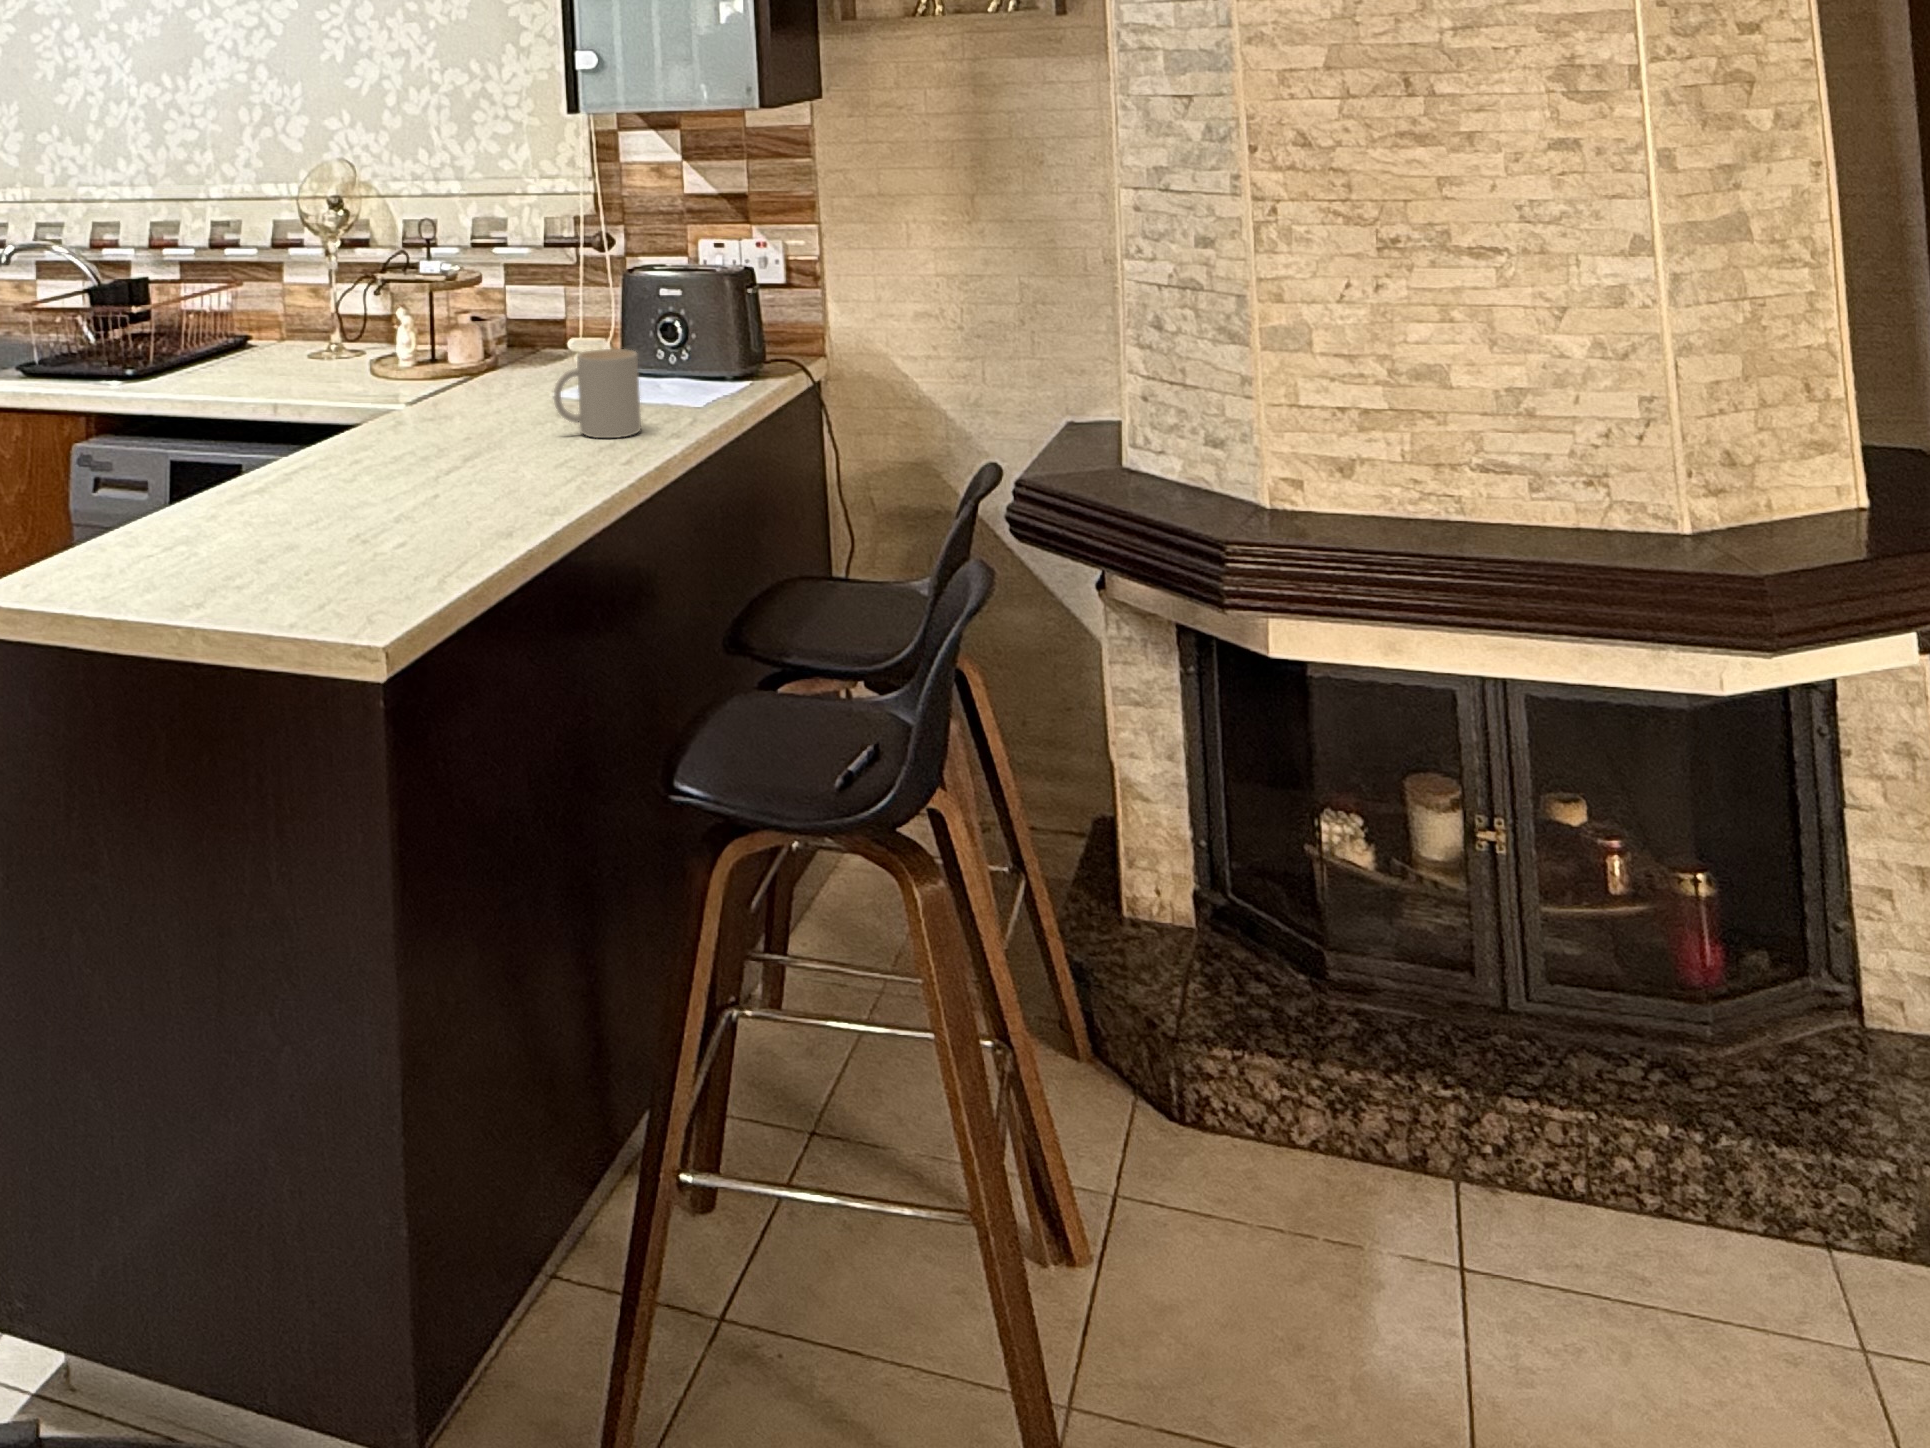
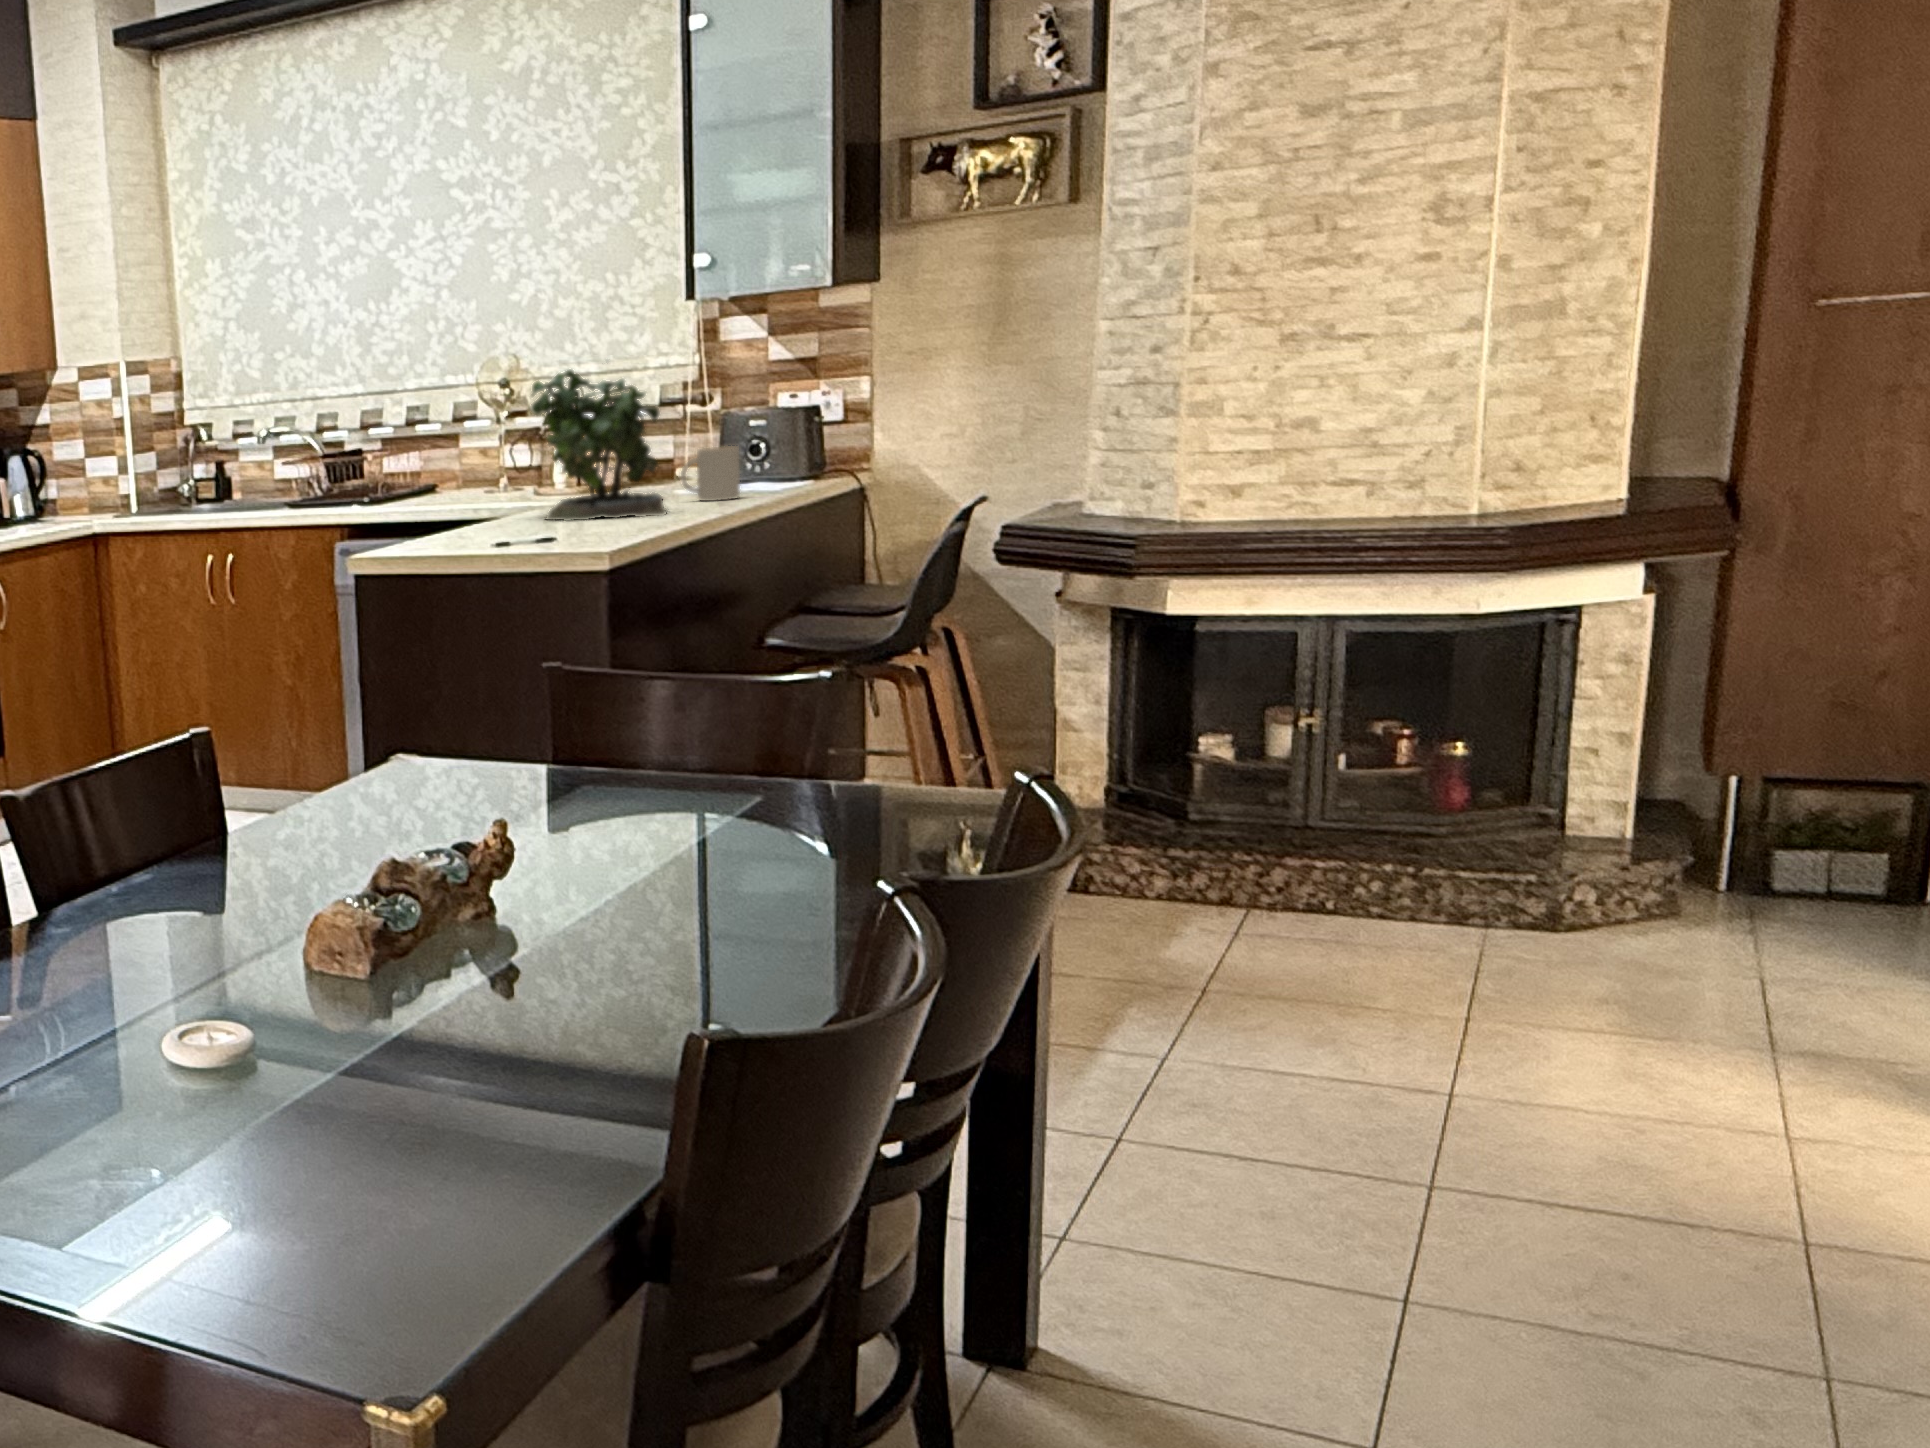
potted plant: none [312,227,530,495] -> present [531,370,666,520]

